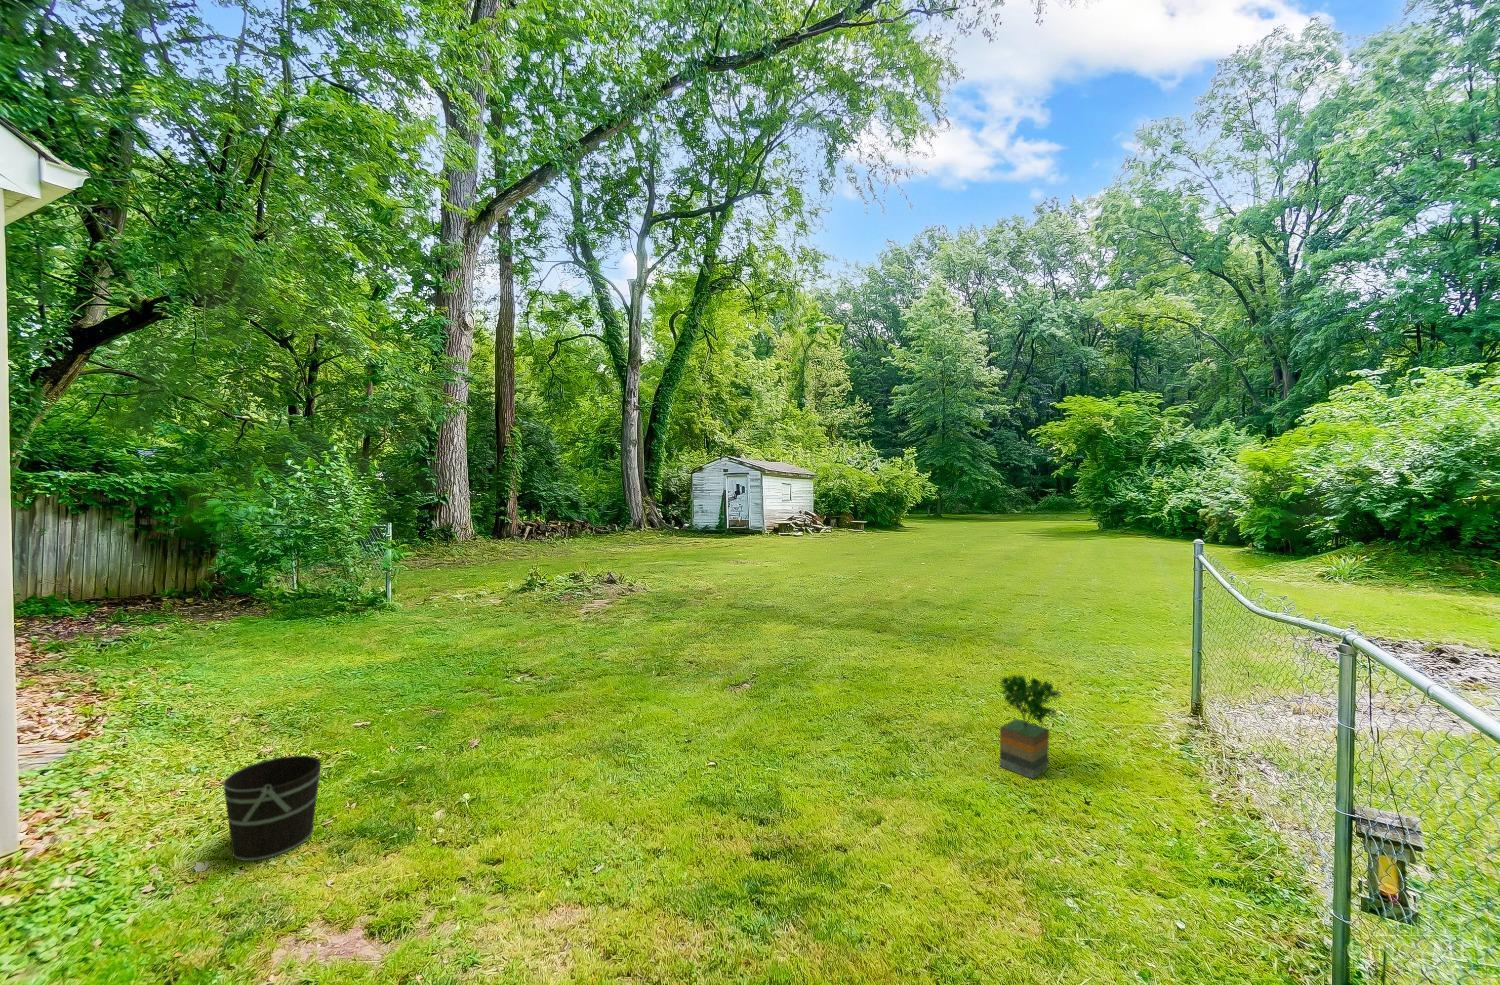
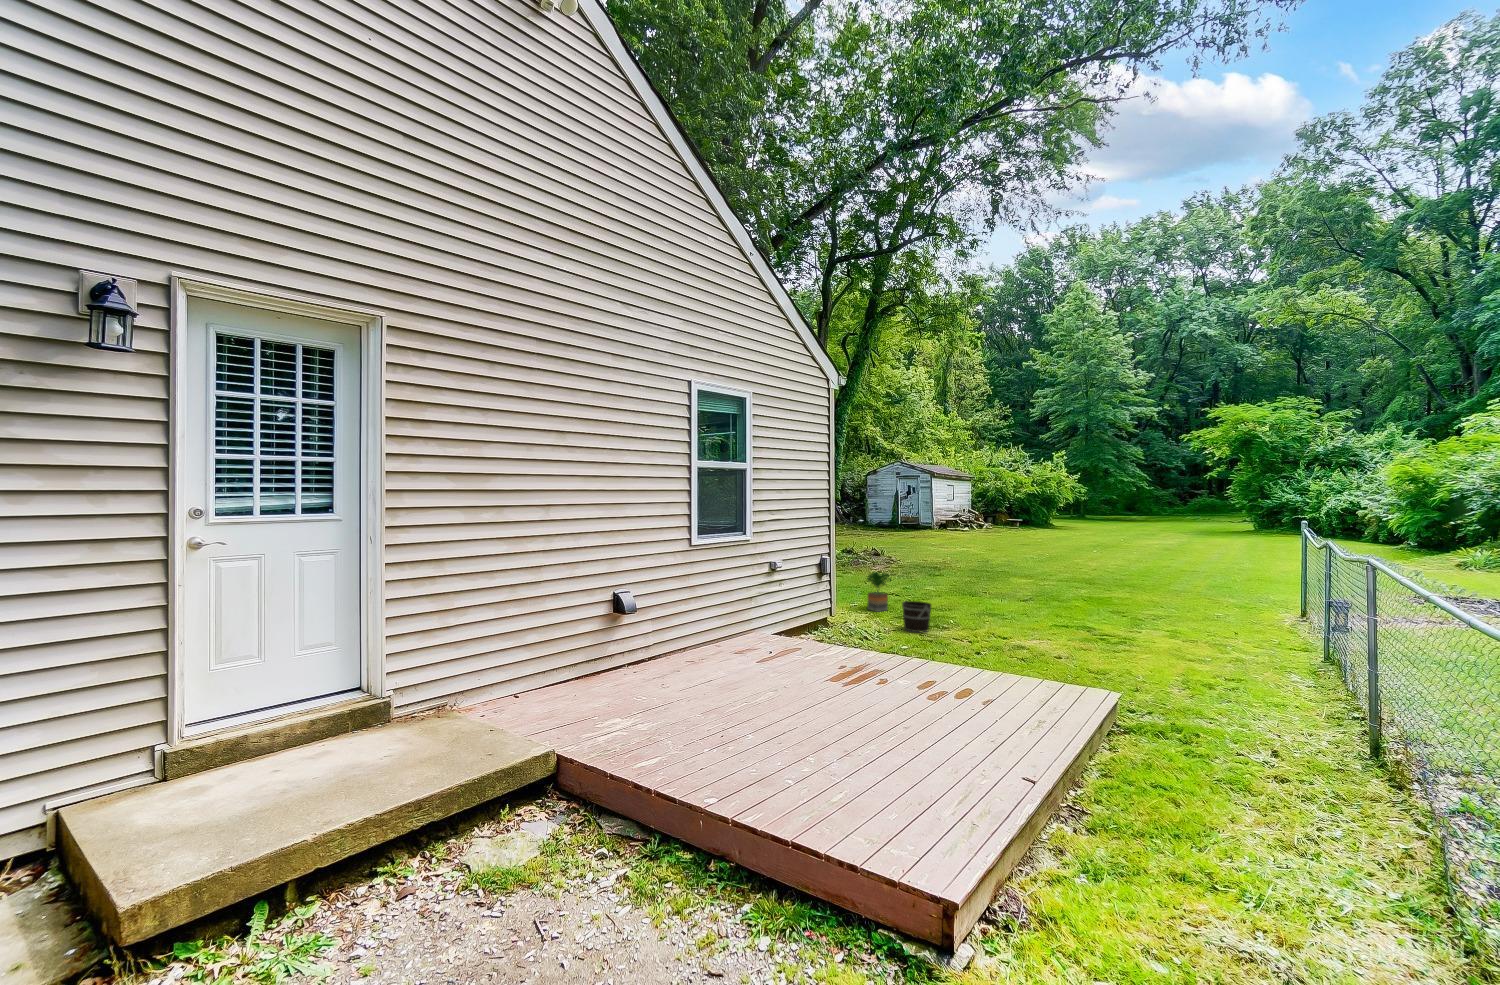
potted tree: present [1000,675,1061,779] -> present [867,572,891,612]

